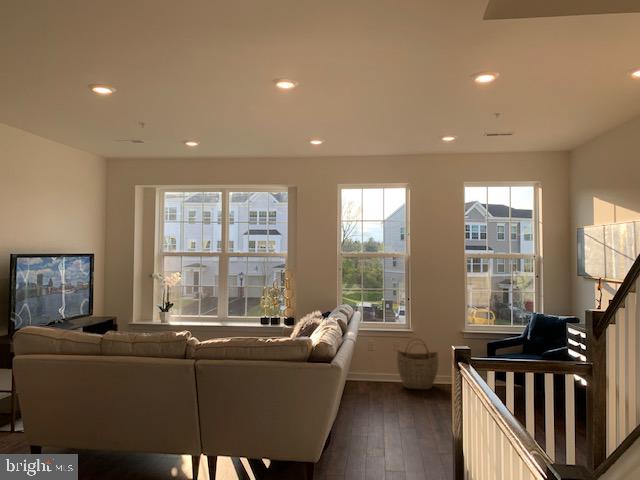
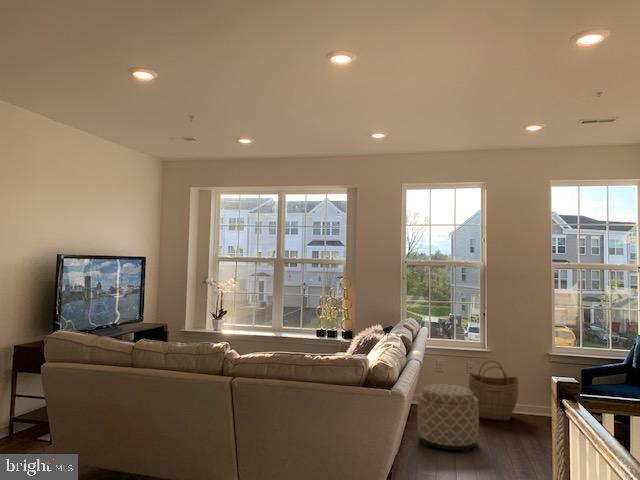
ottoman: none [353,360,404,417] -> present [417,384,479,453]

